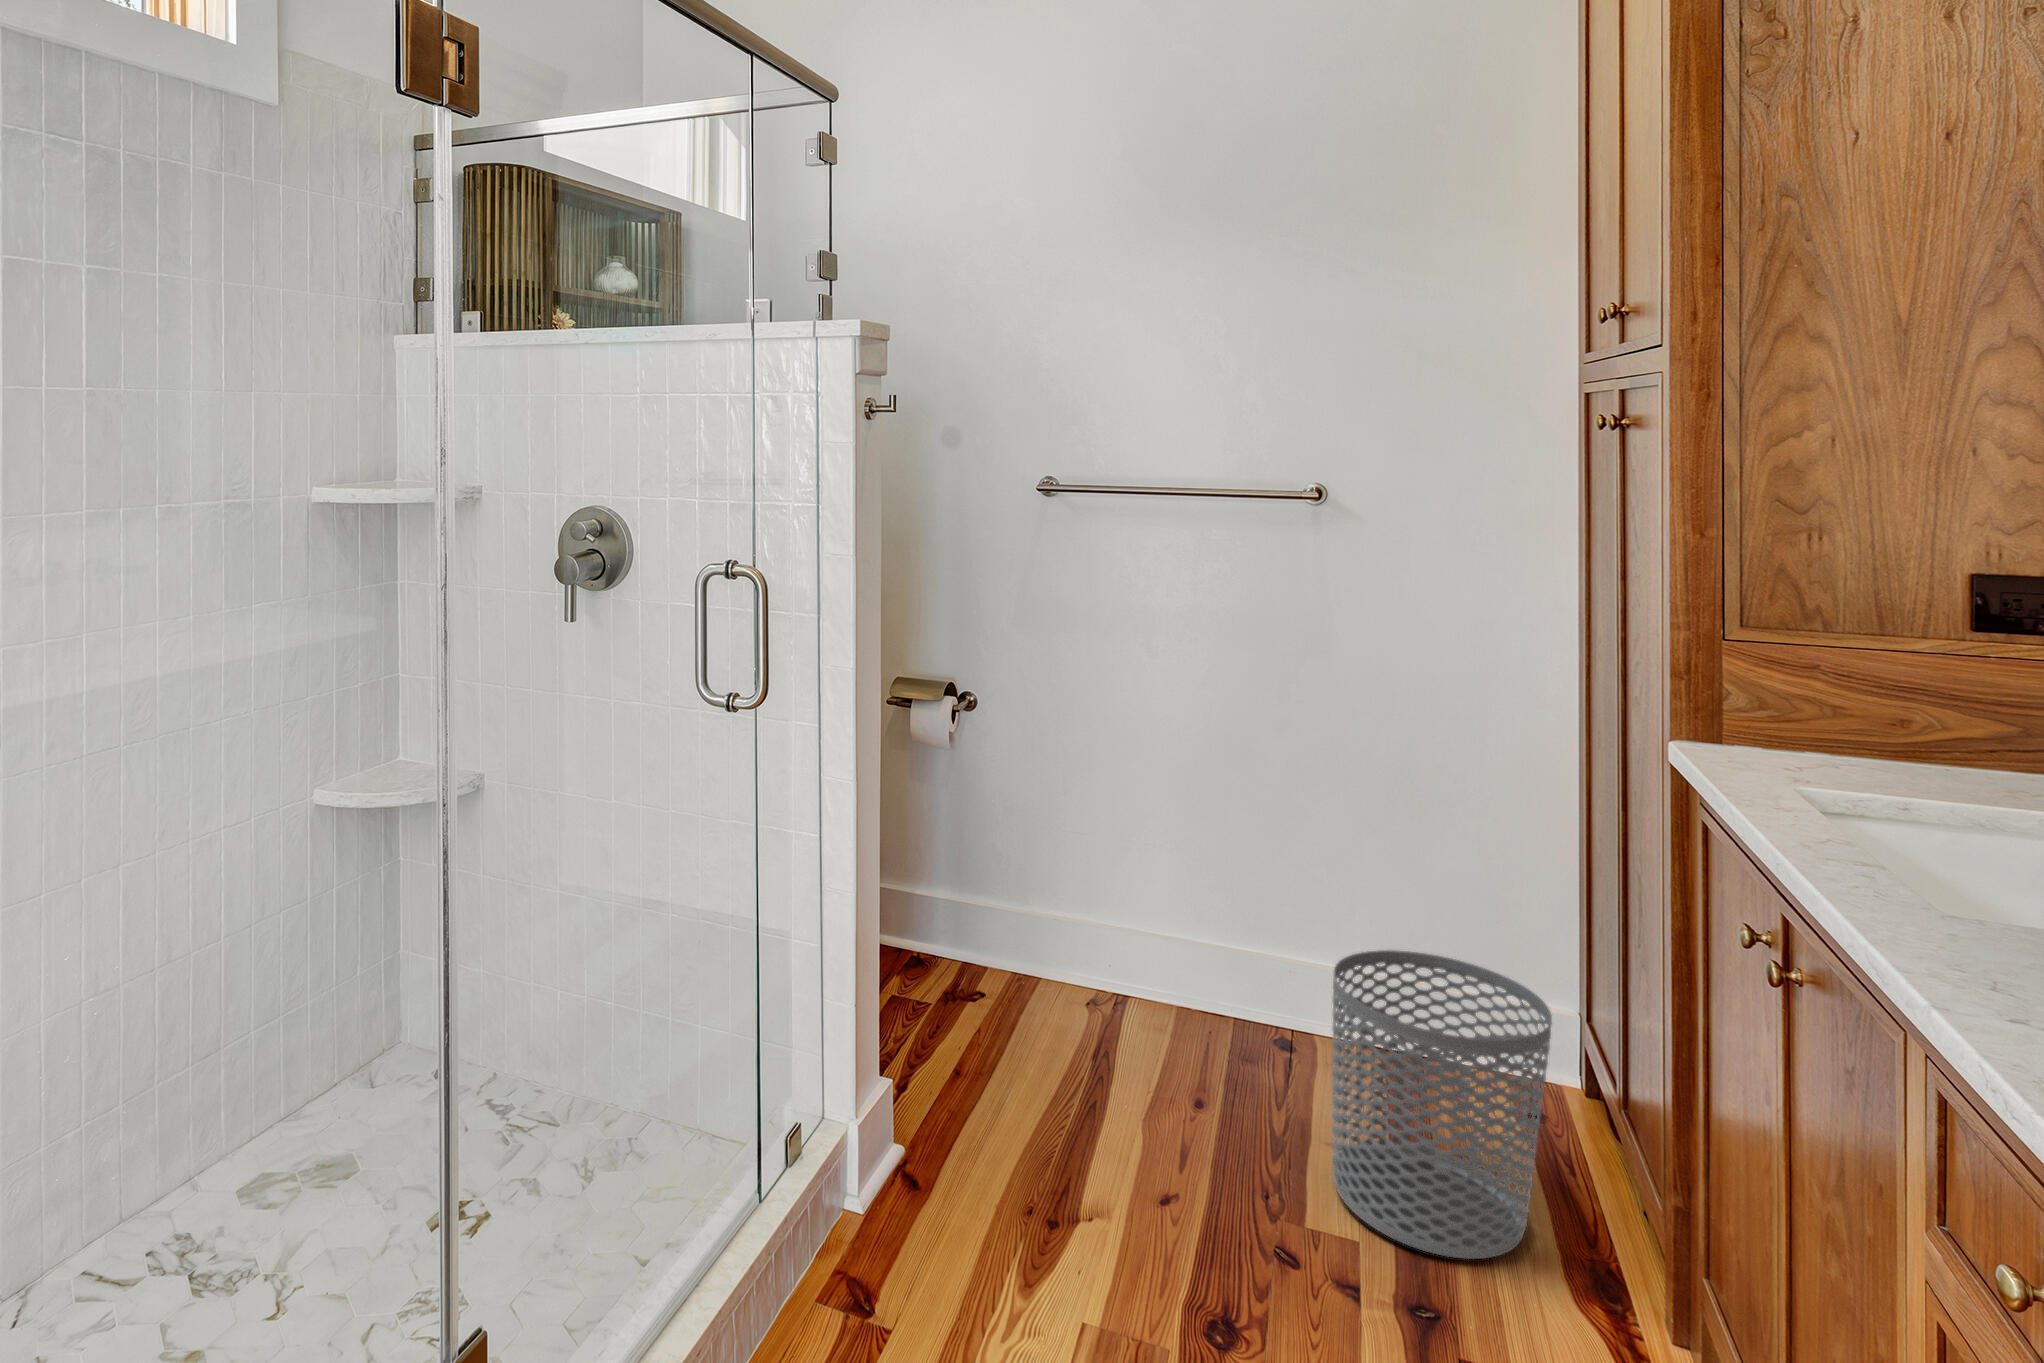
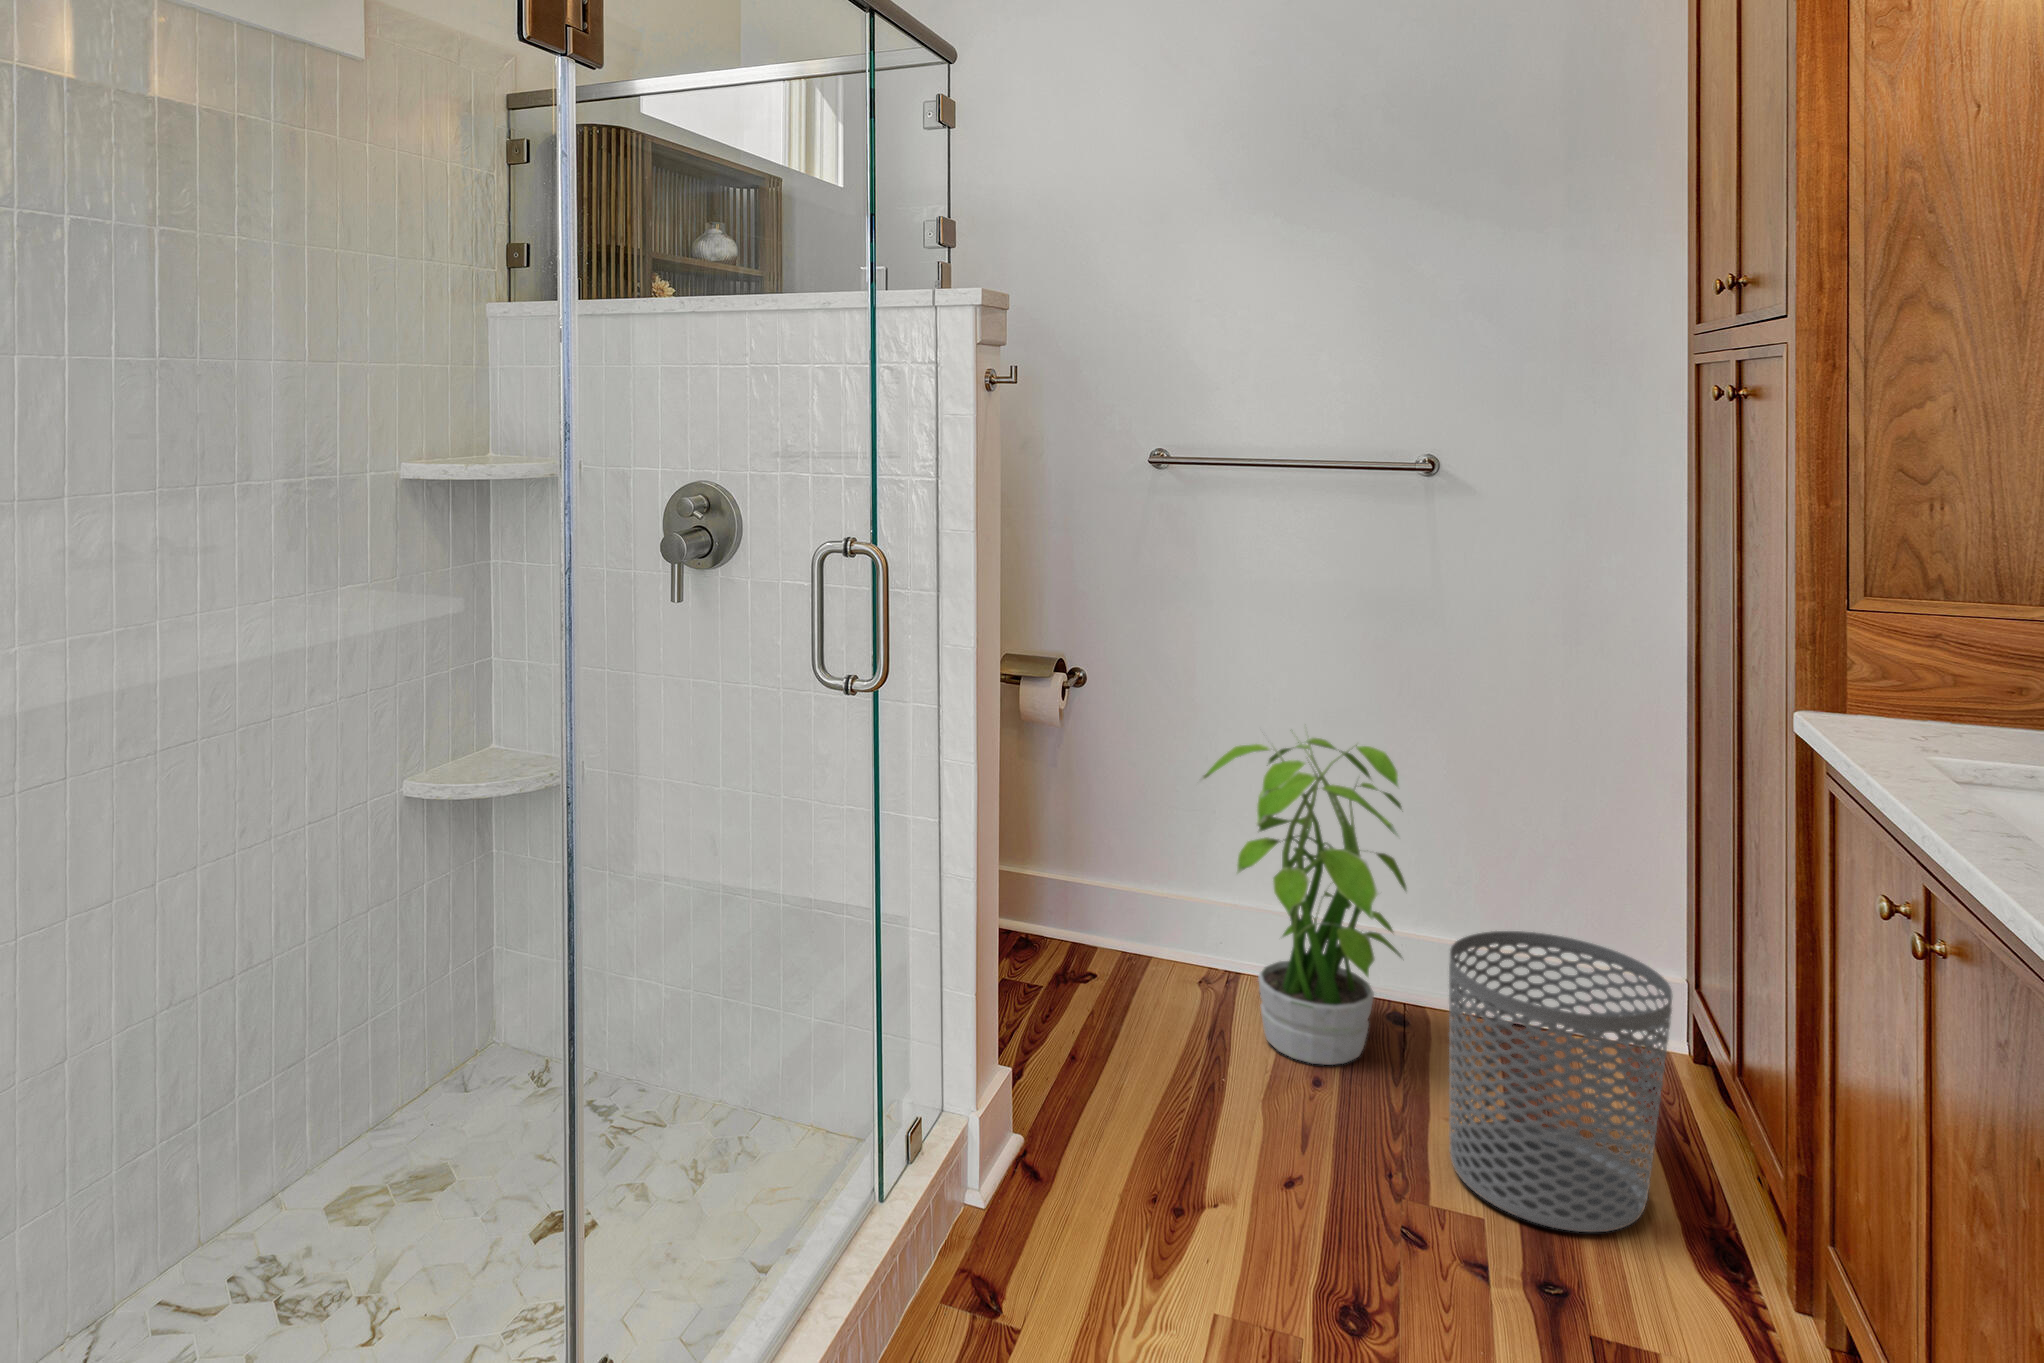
potted plant: none [1103,742,1304,1078] -> present [1199,738,1406,1065]

